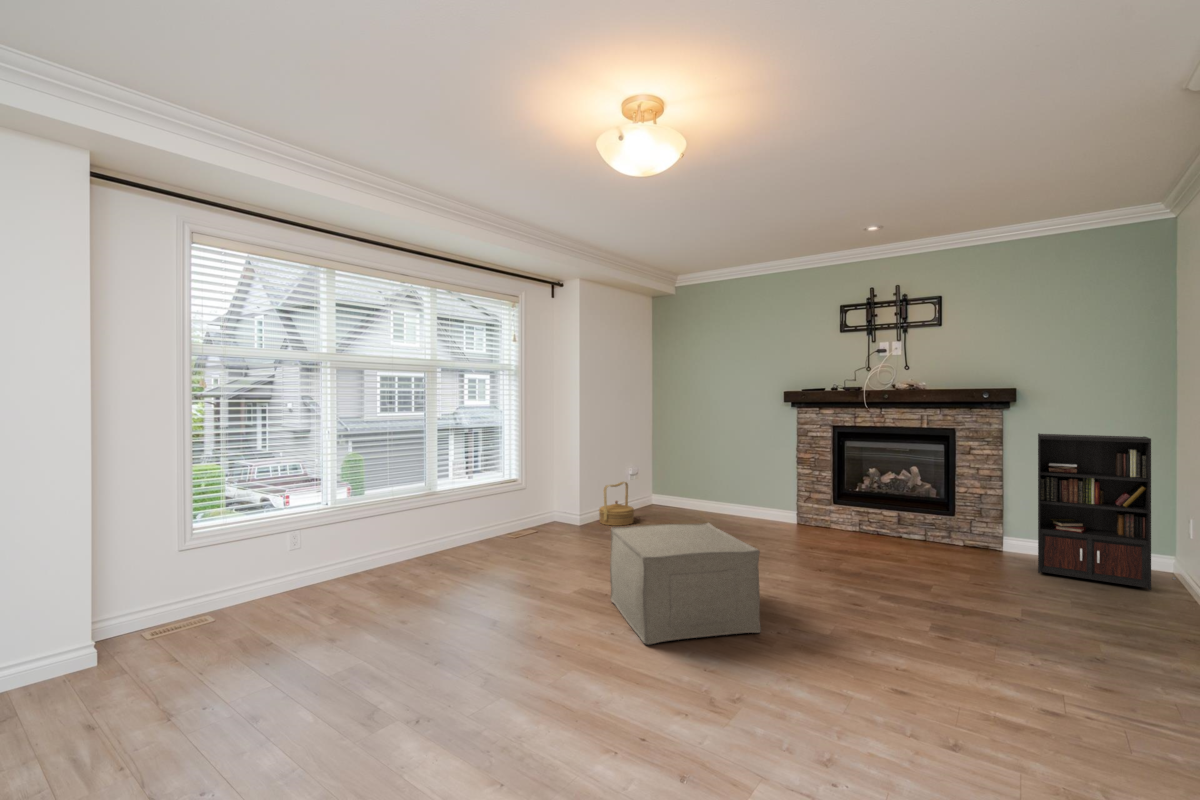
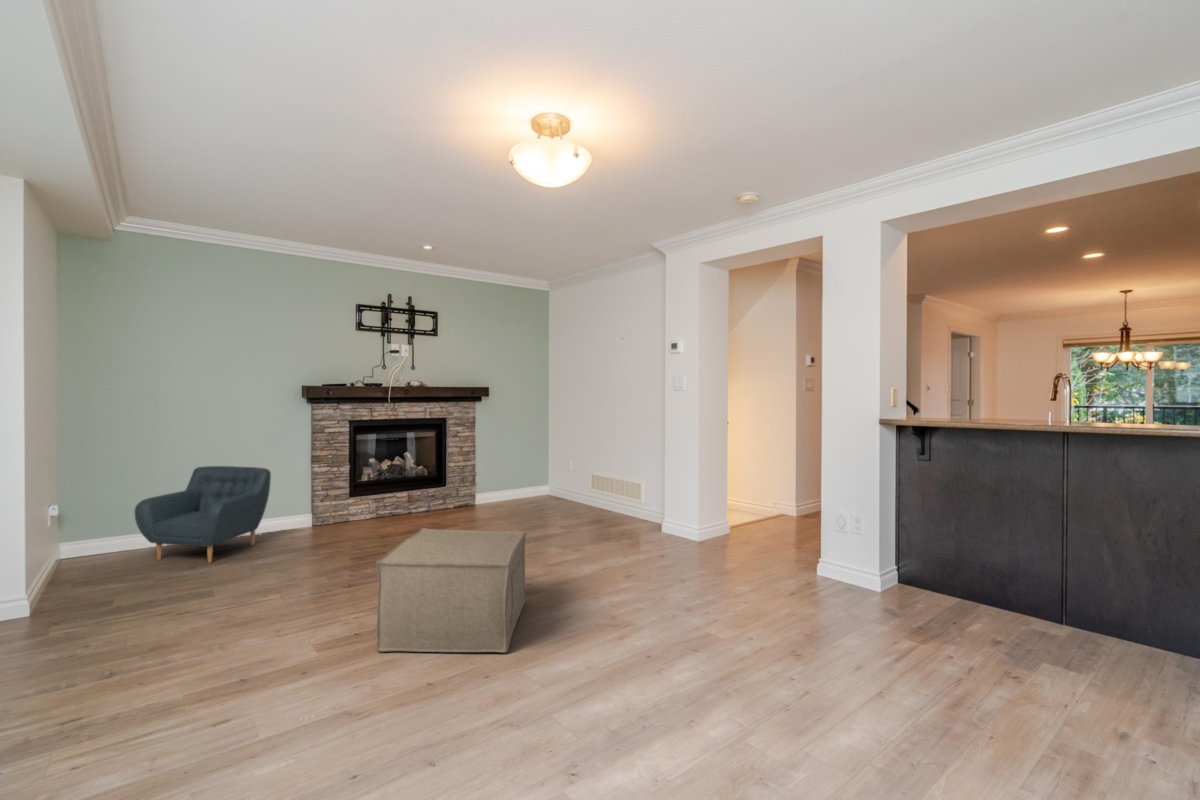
bookcase: present [1038,433,1176,590] -> none [506,419,563,511]
armchair: none [669,456,744,526] -> present [135,466,271,563]
woven basket: present [599,482,634,526] -> none [30,527,114,607]

